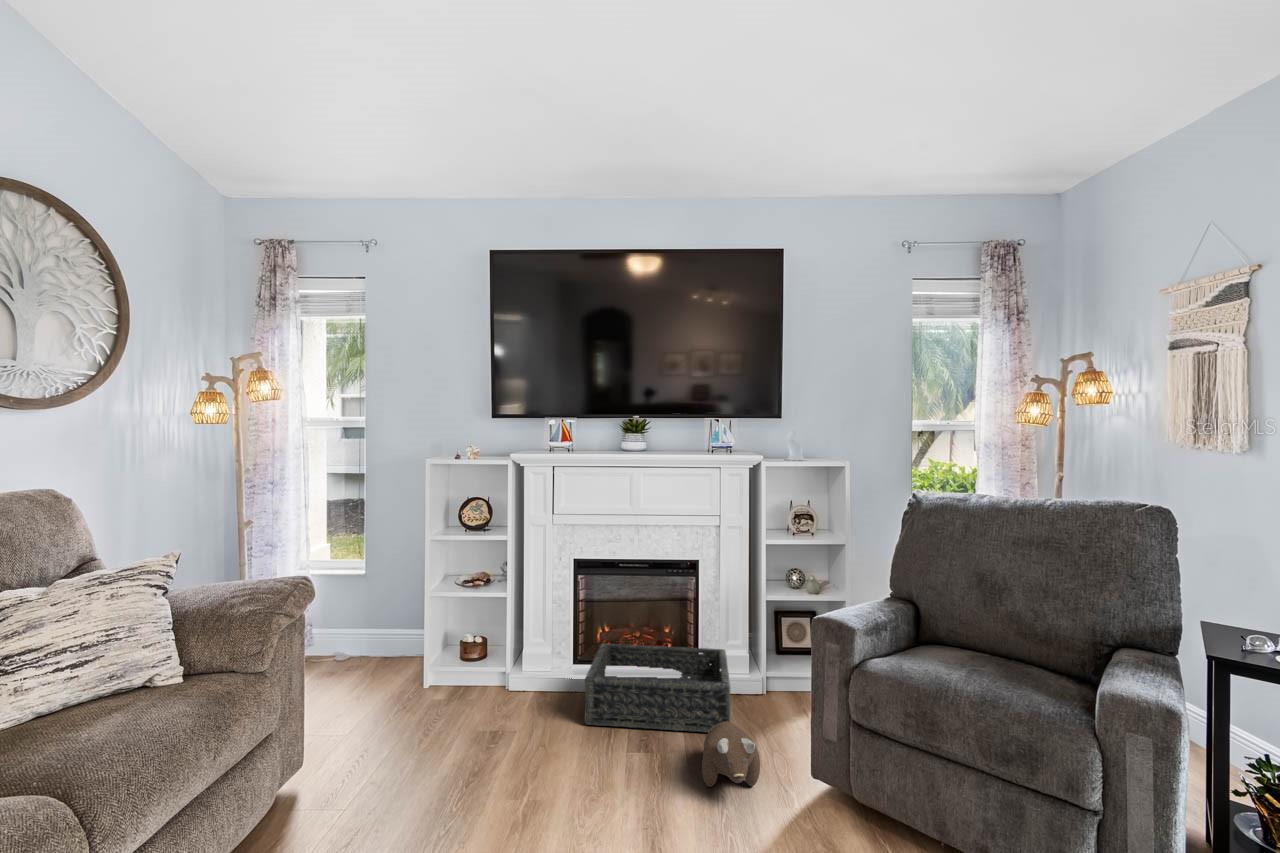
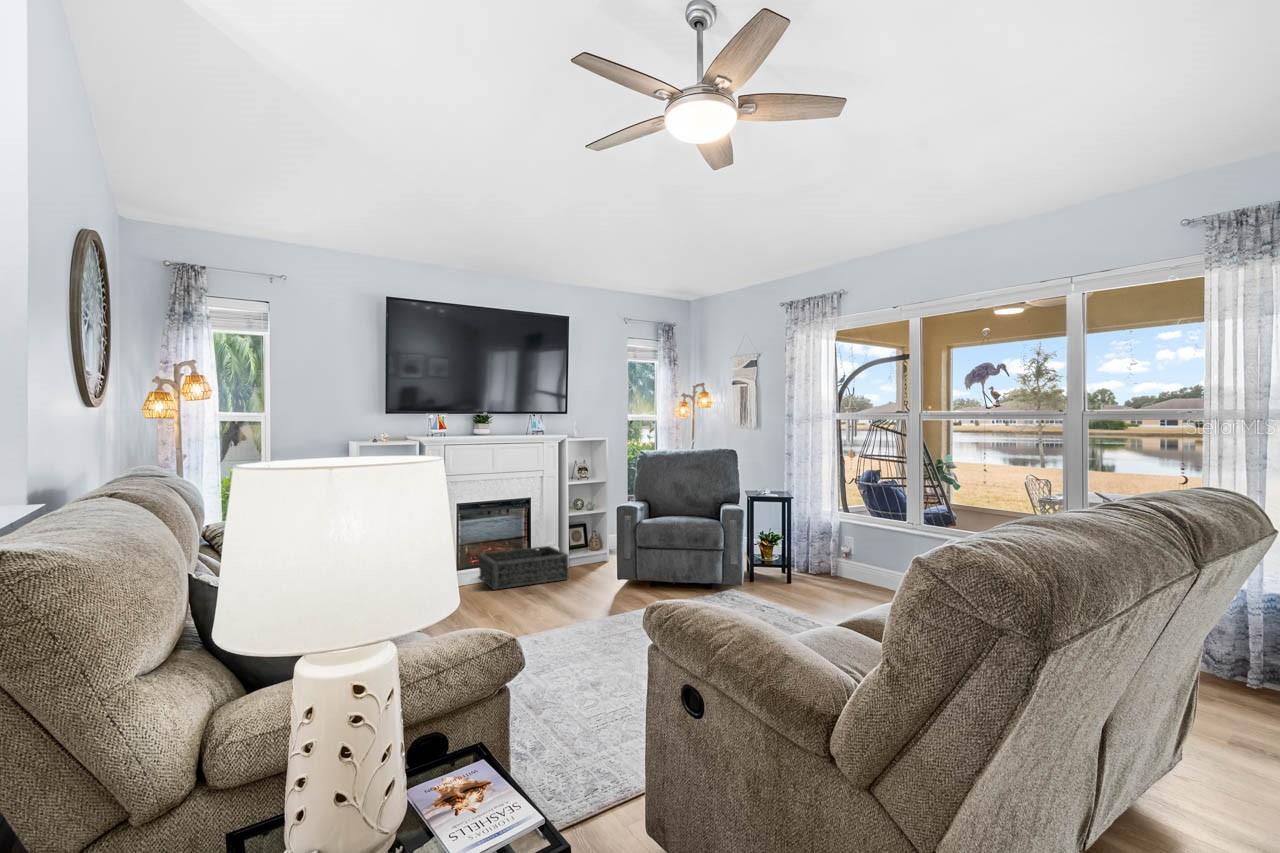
plush toy: present [702,722,760,787] -> none [567,564,599,592]

